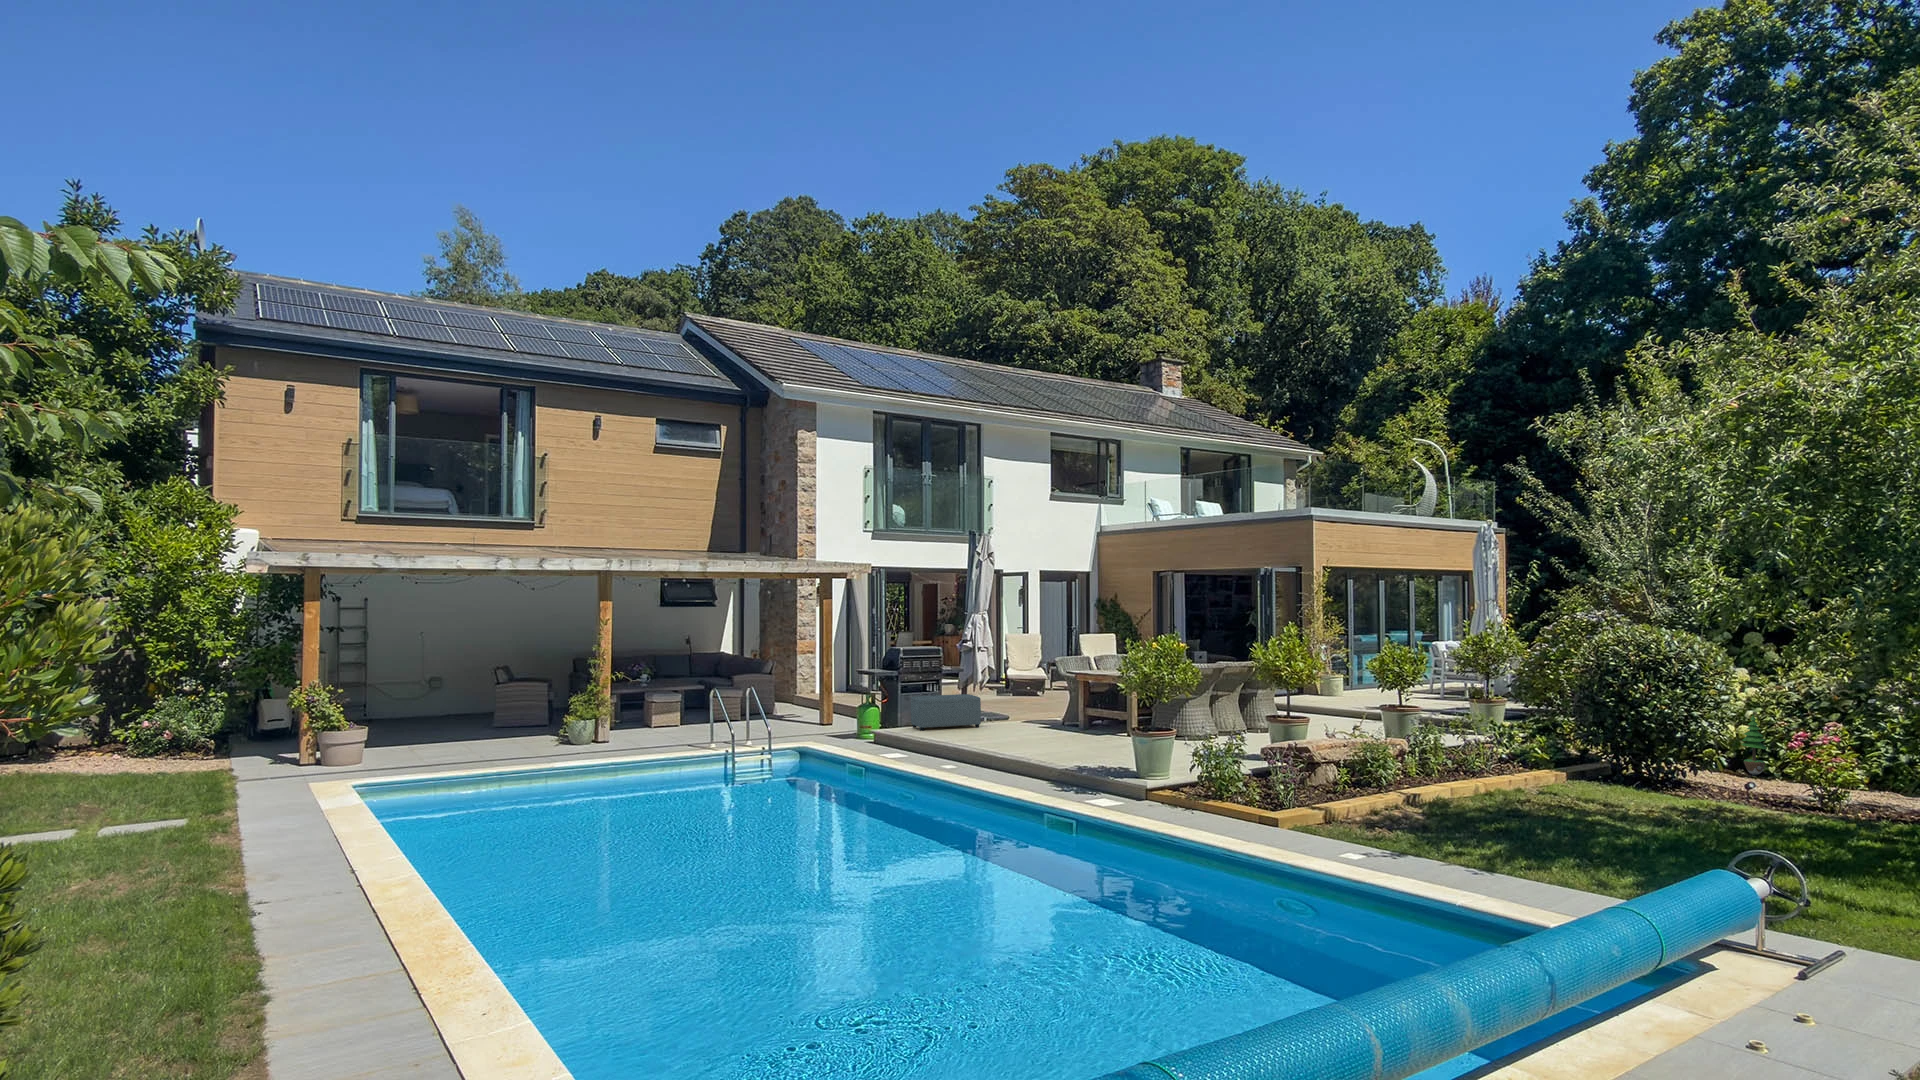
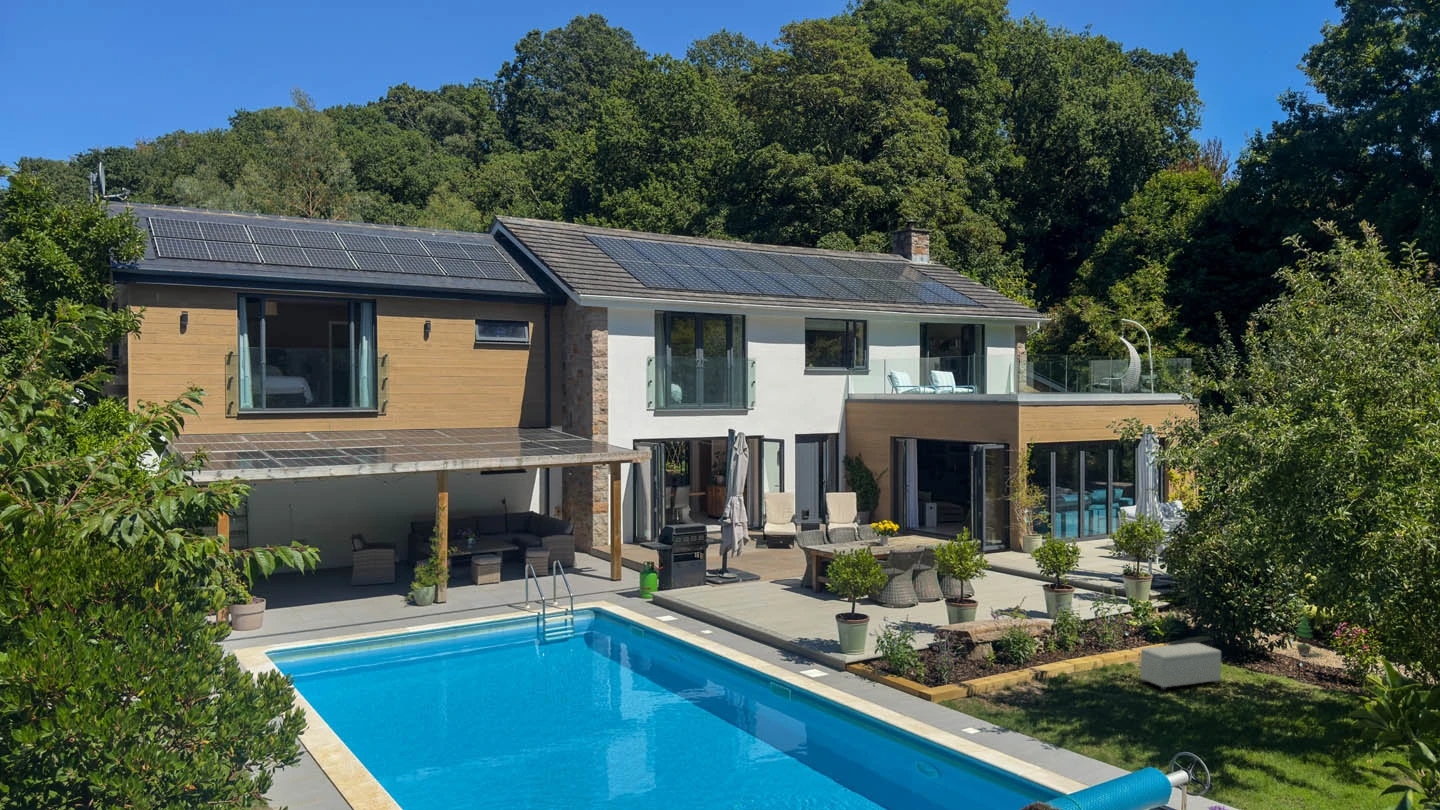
ottoman: present [911,694,981,731] -> present [1140,643,1221,690]

